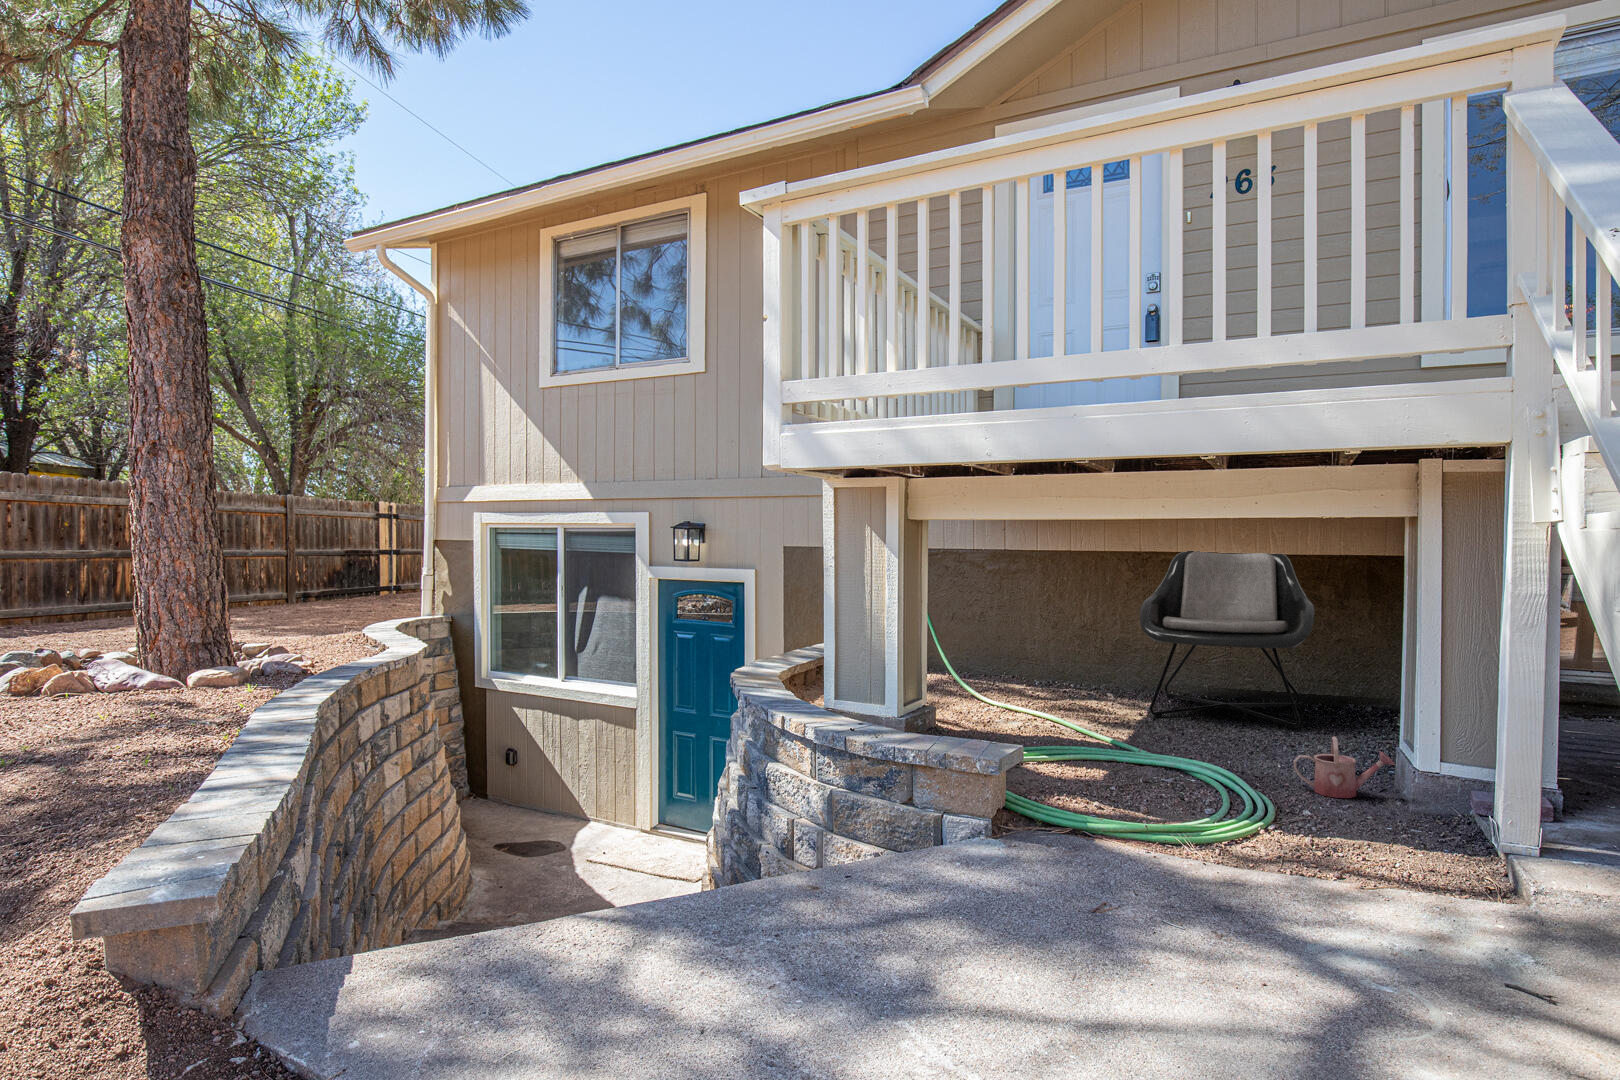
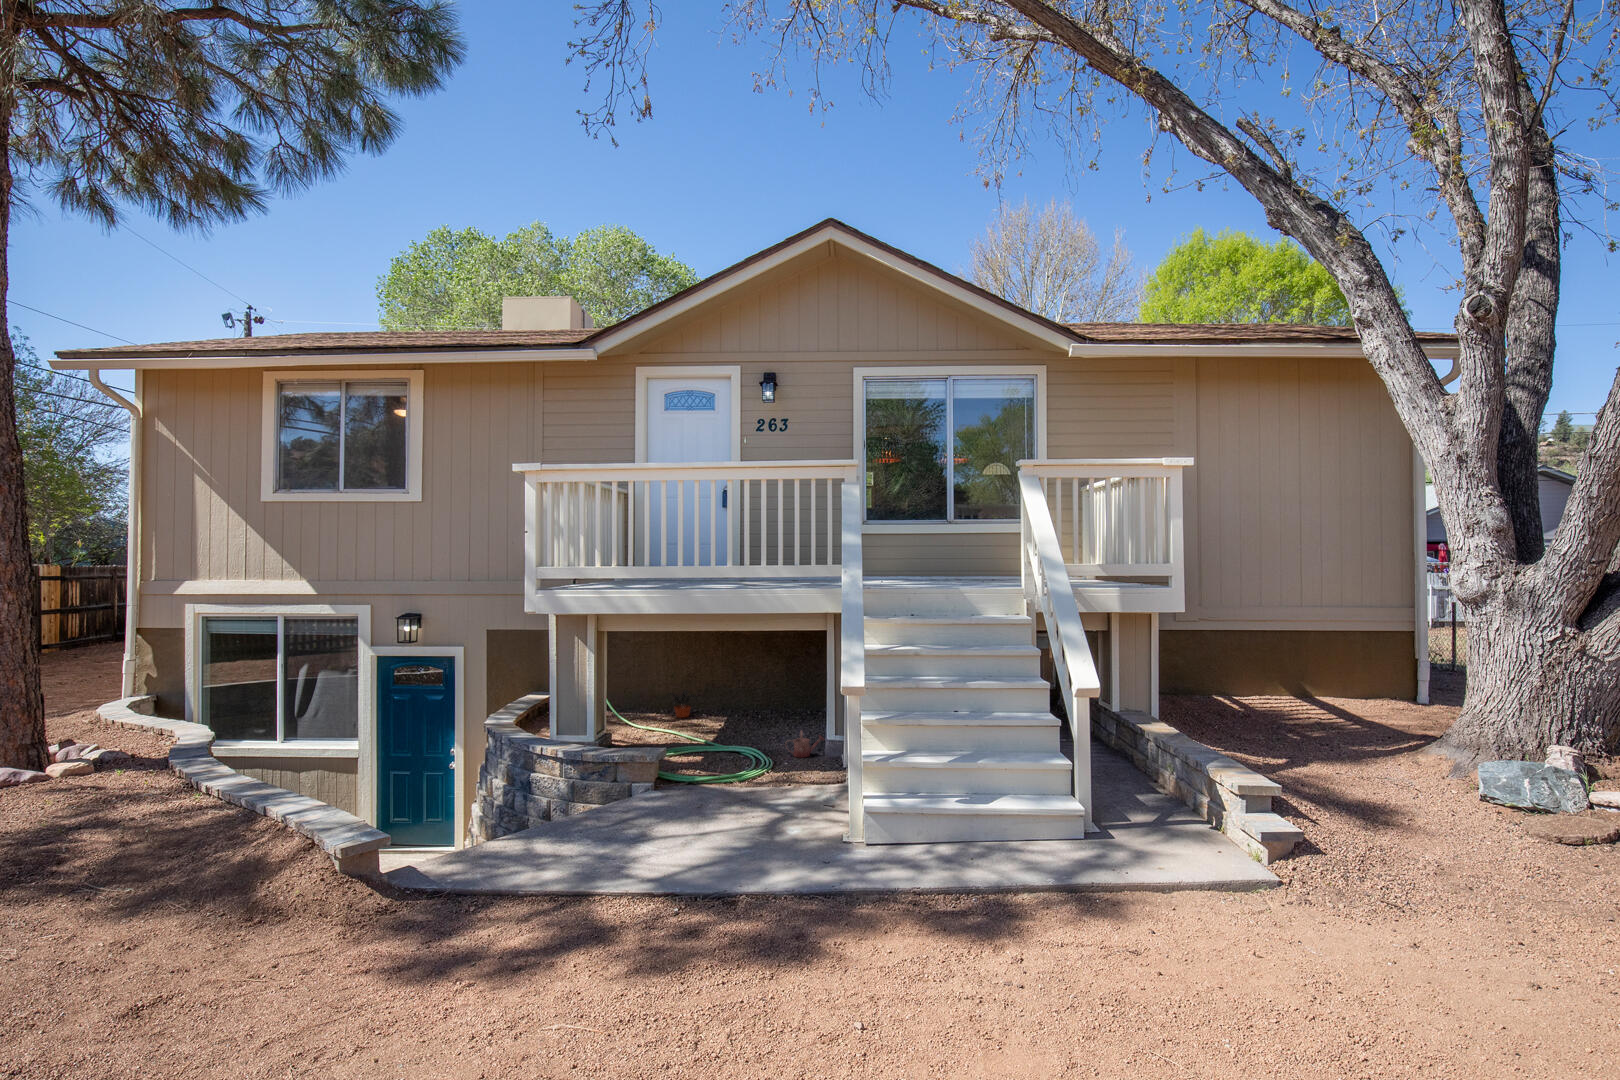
lounge chair: present [1140,551,1314,729] -> none [719,627,805,728]
potted plant: none [1042,648,1099,694] -> present [667,690,697,718]

